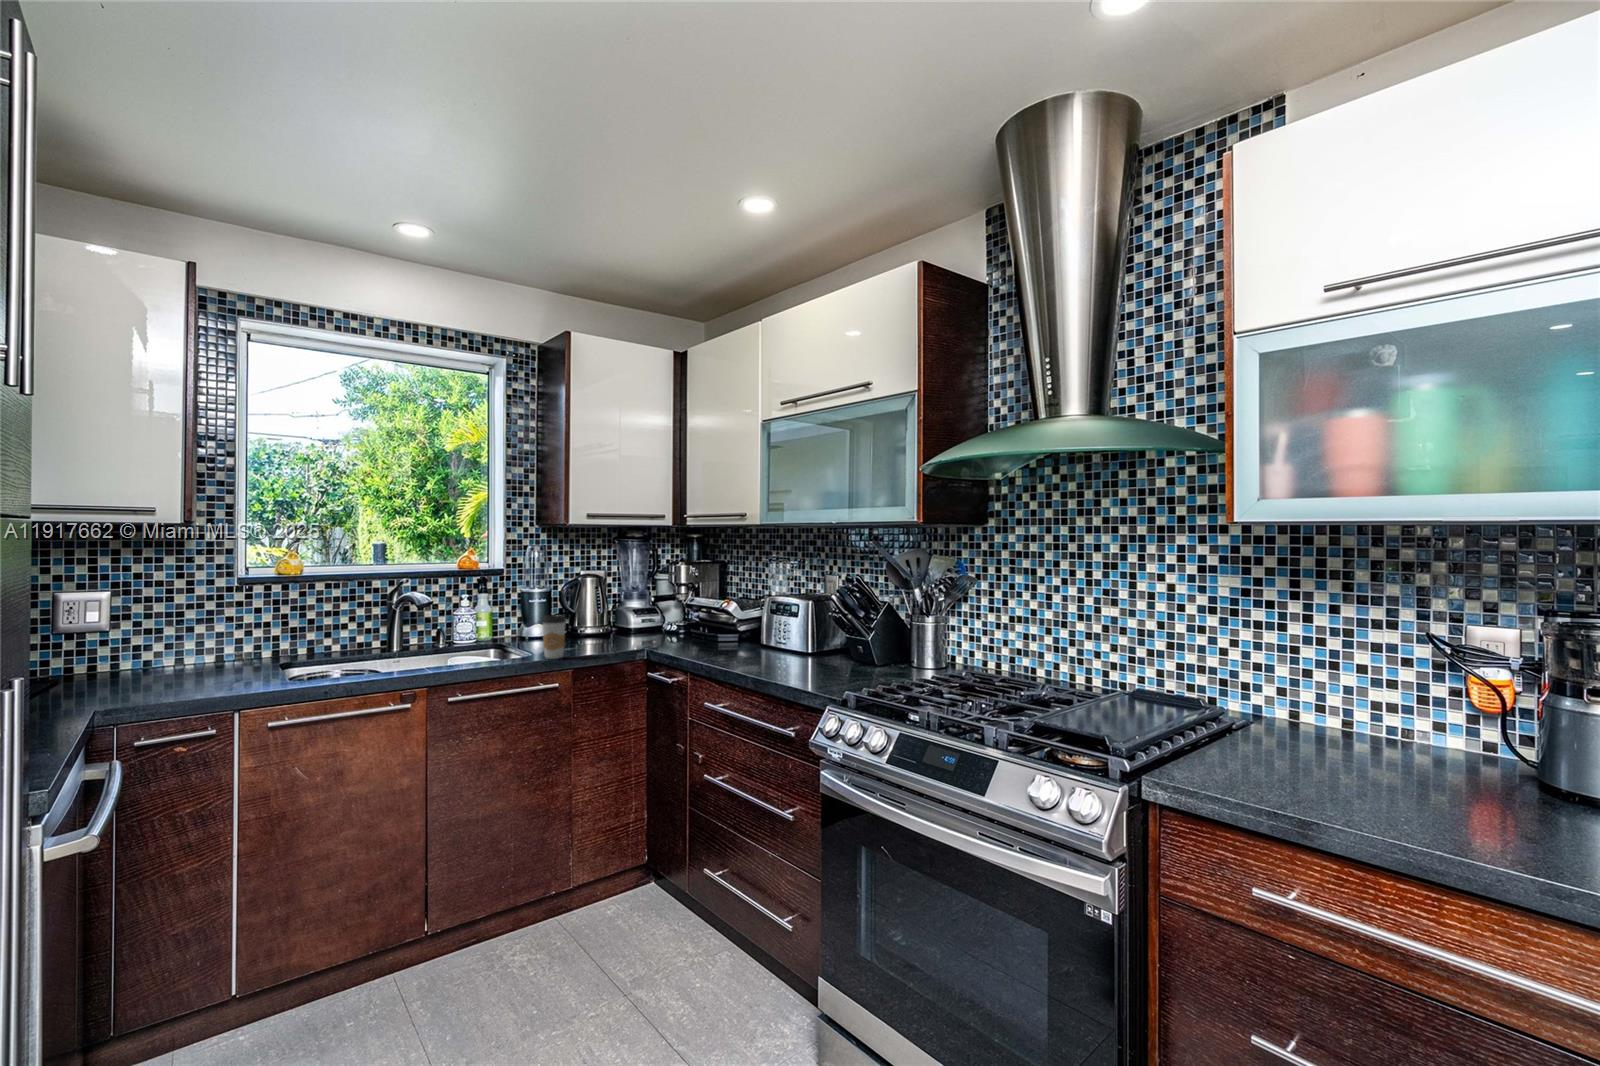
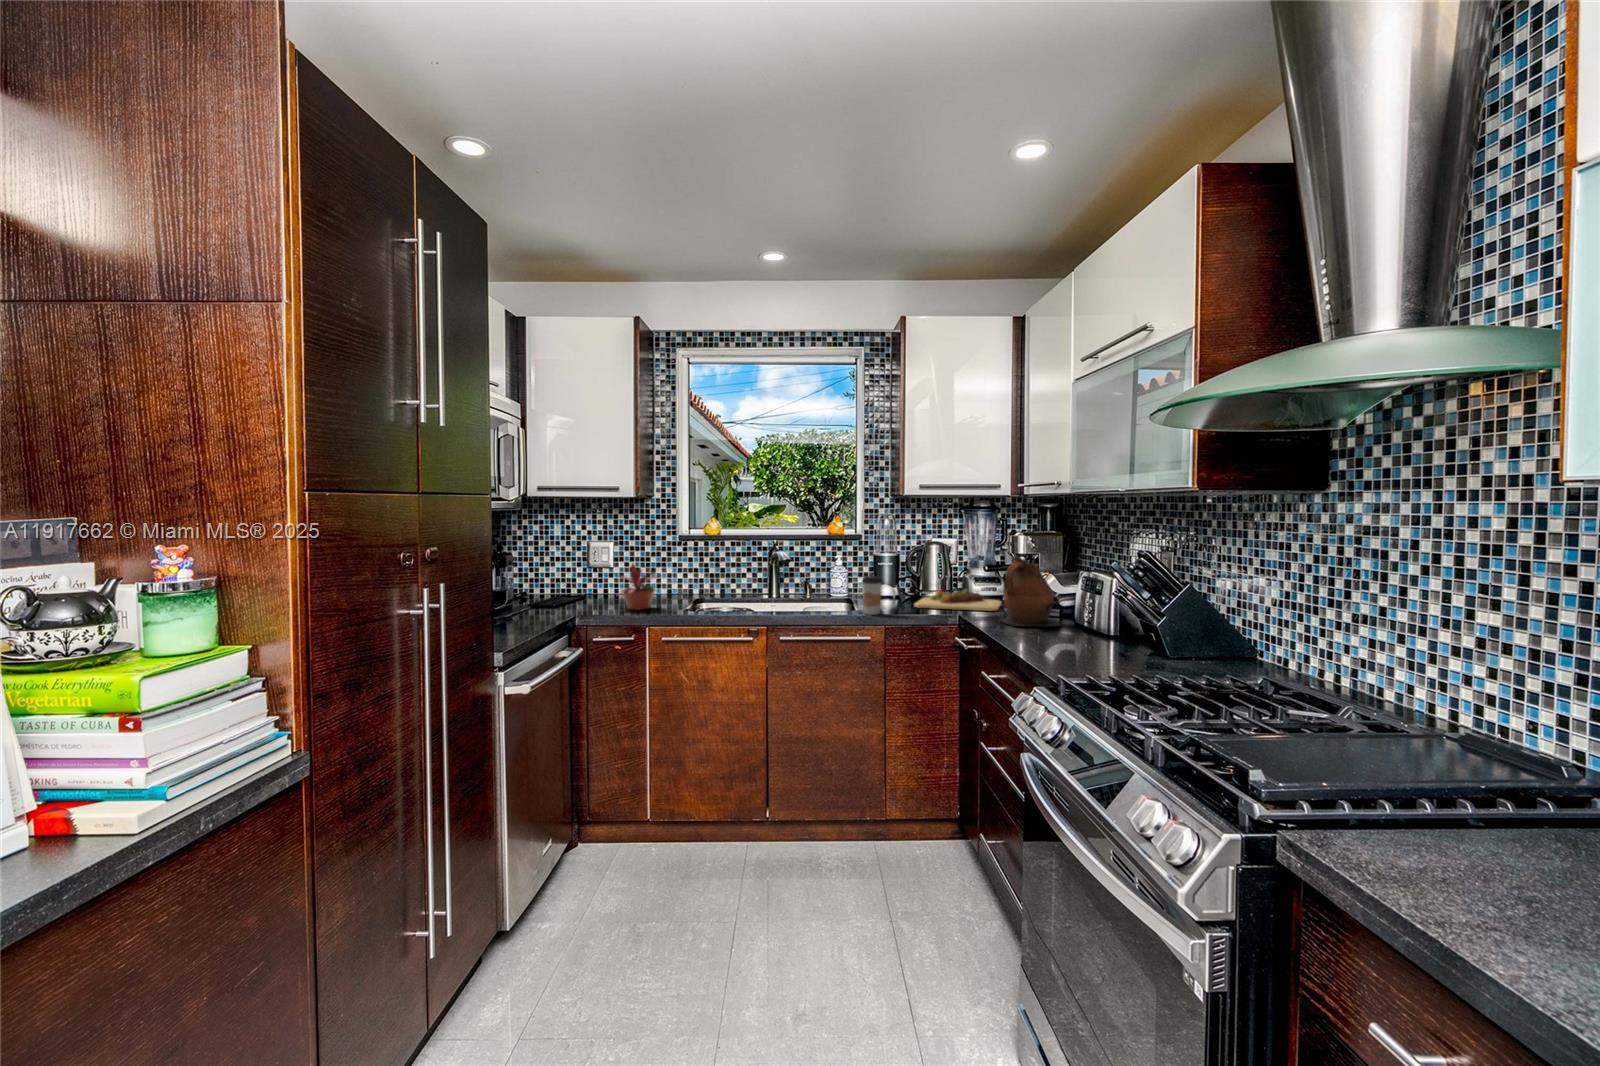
ceramic pitcher: none [694,586,756,654] -> present [1002,557,1059,627]
potted plant: none [142,615,241,688] -> present [618,563,656,610]
cutting board: none [584,623,675,647] -> present [914,589,1001,611]

